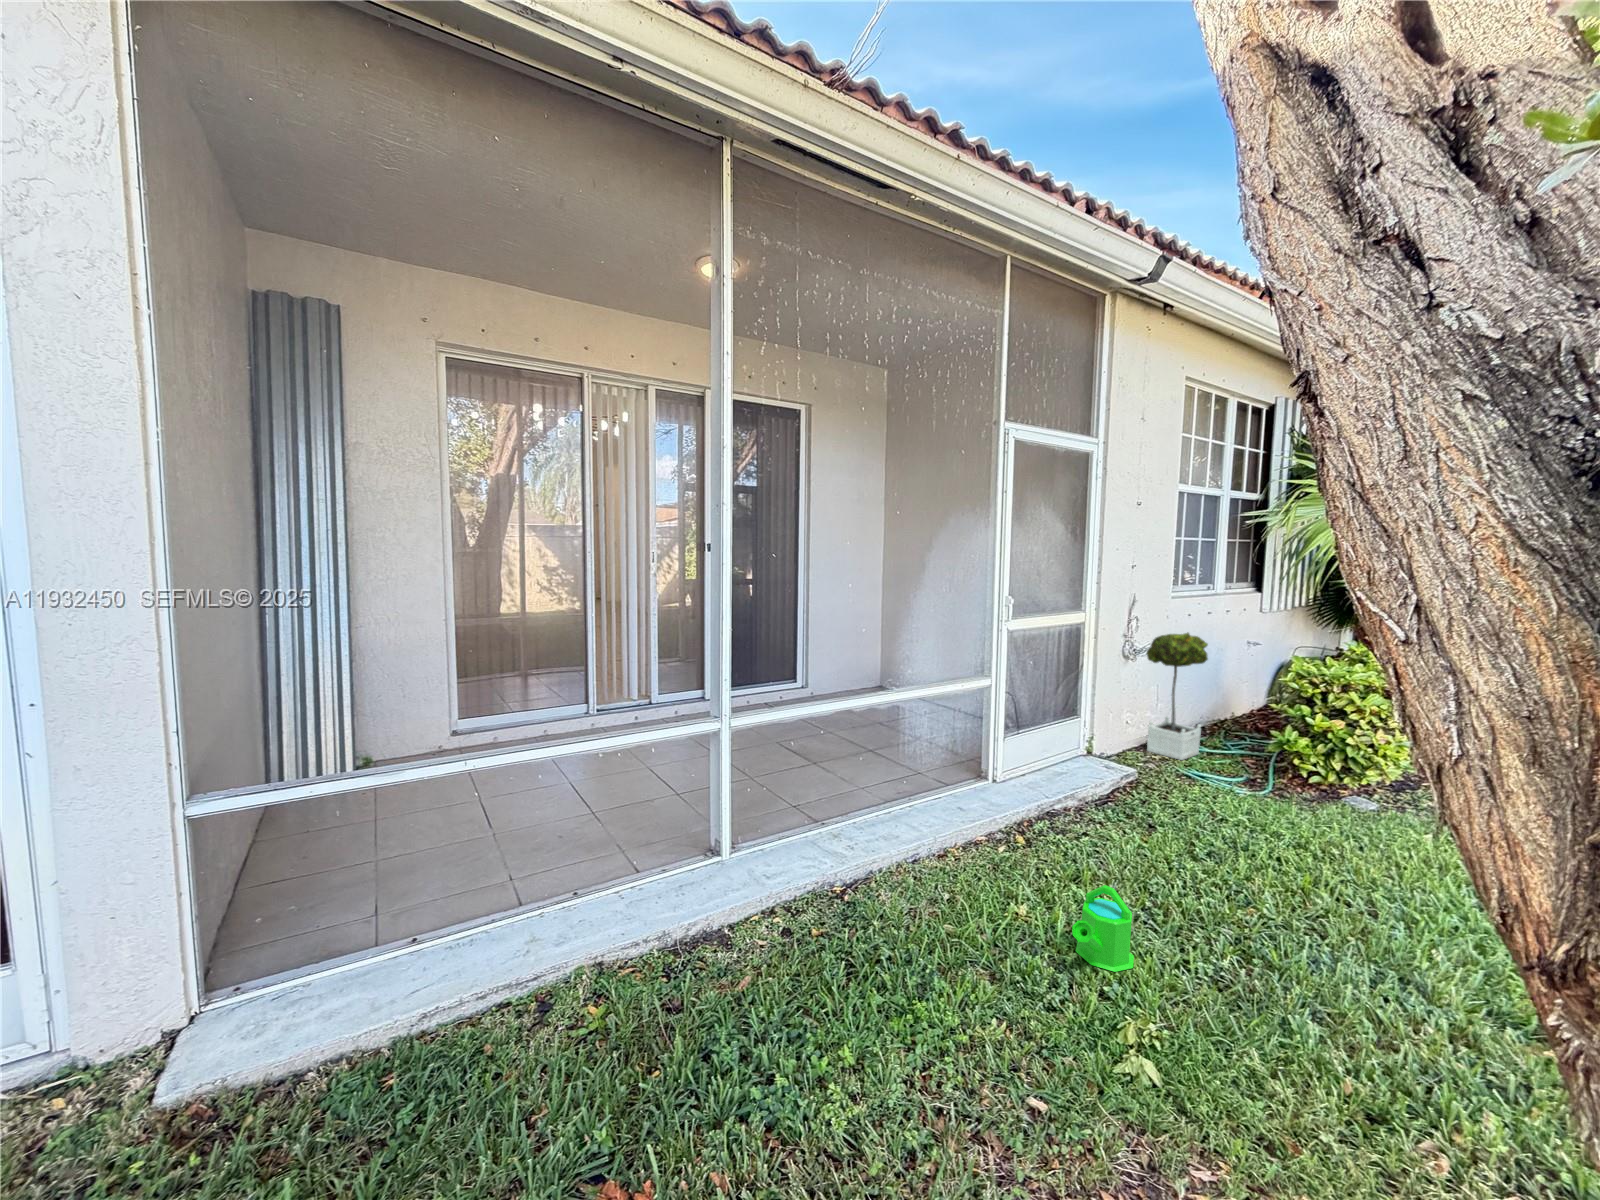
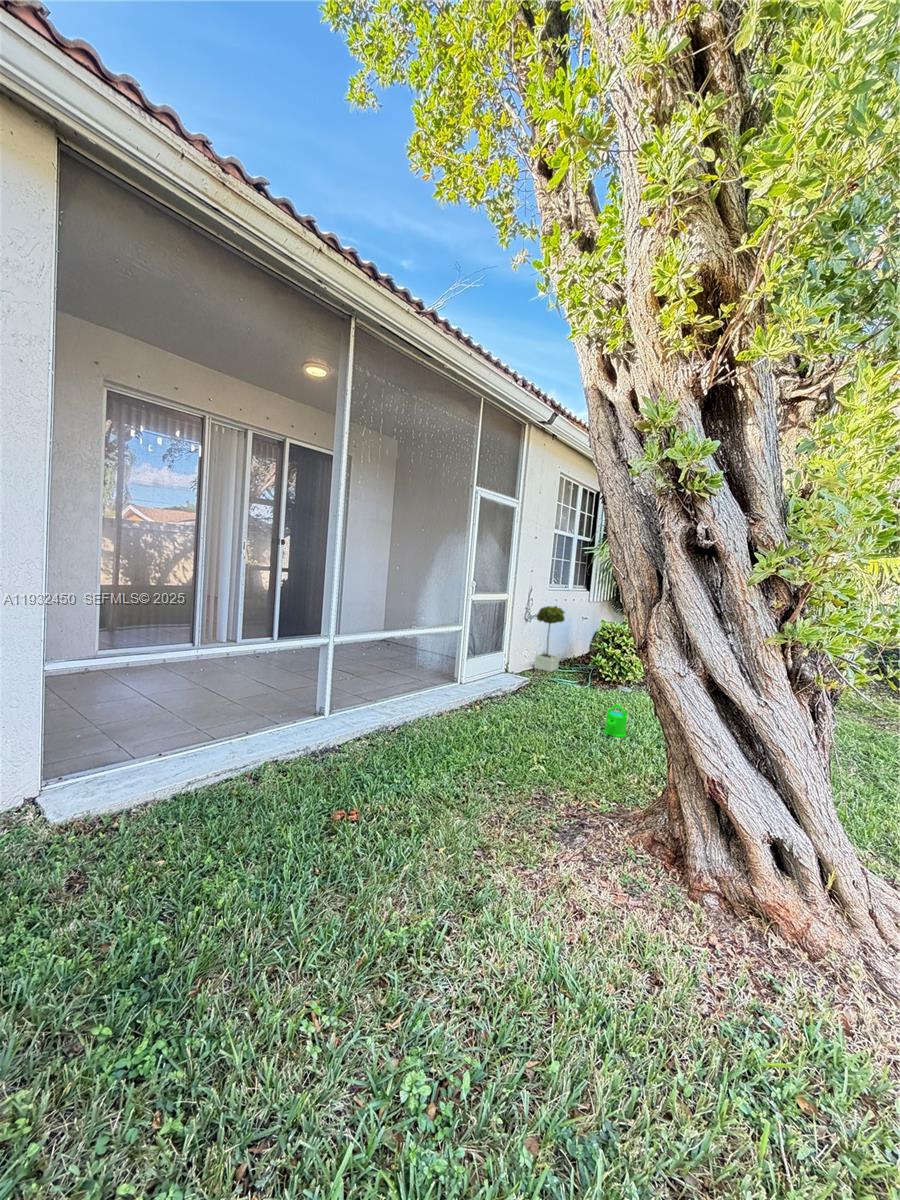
watering can: present [1072,885,1134,972] -> present [603,704,627,737]

